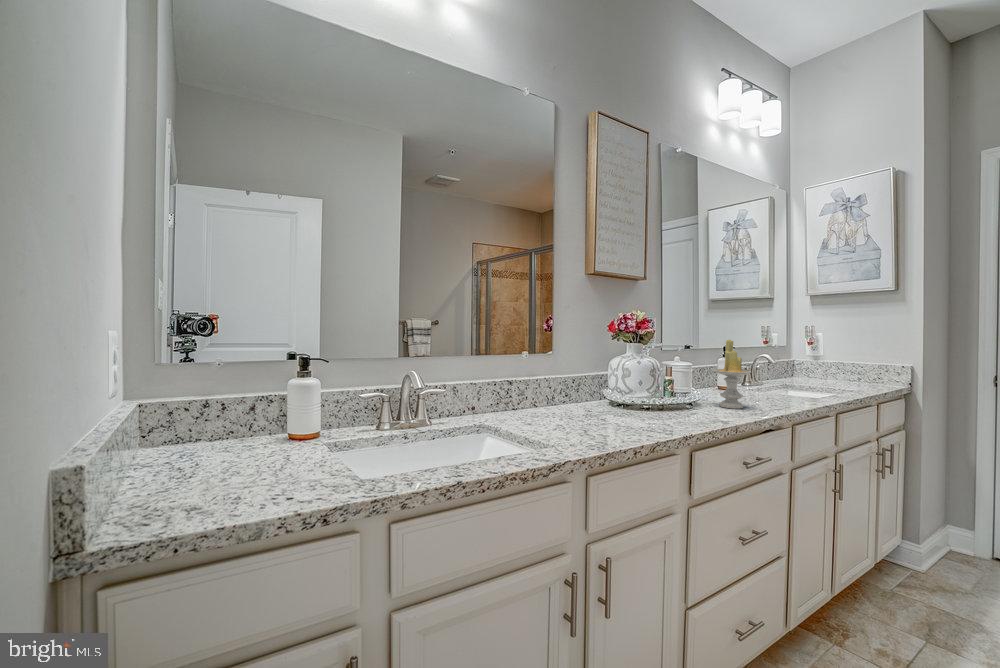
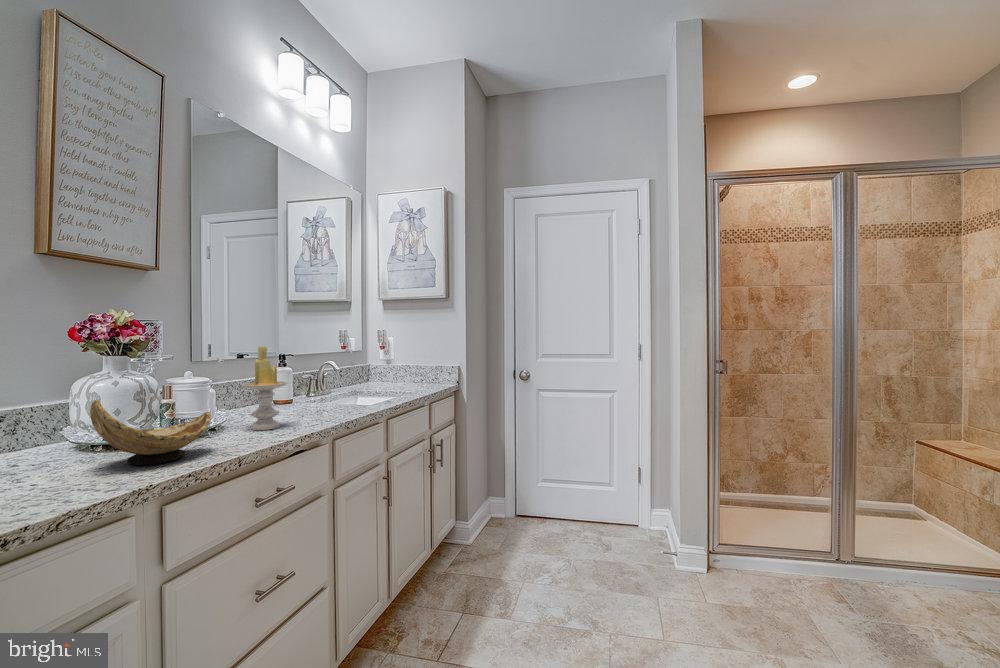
decorative bowl: none [643,373,710,421] -> present [90,400,211,465]

